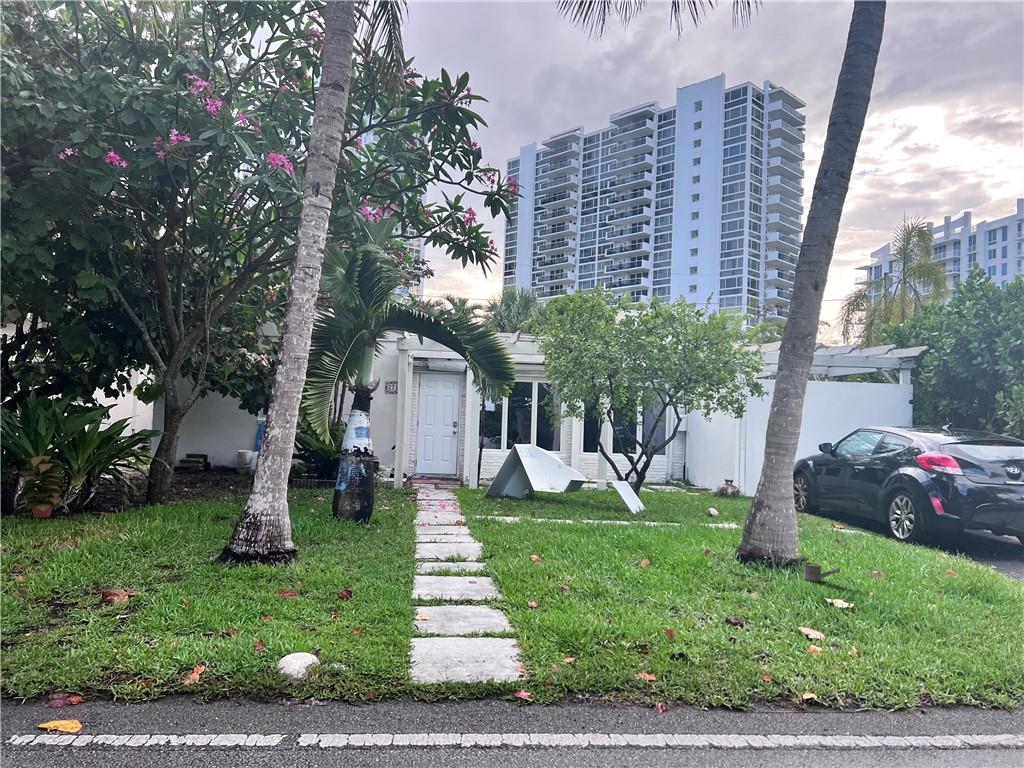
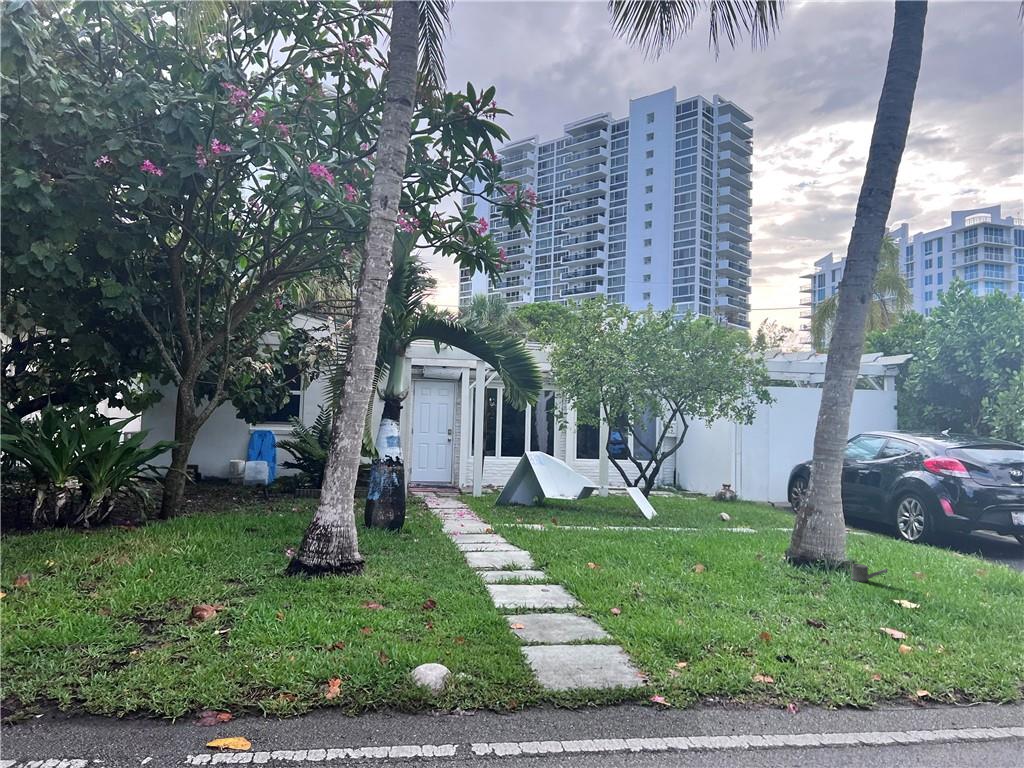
decorative plant: present [17,456,67,517] -> none [55,468,109,531]

